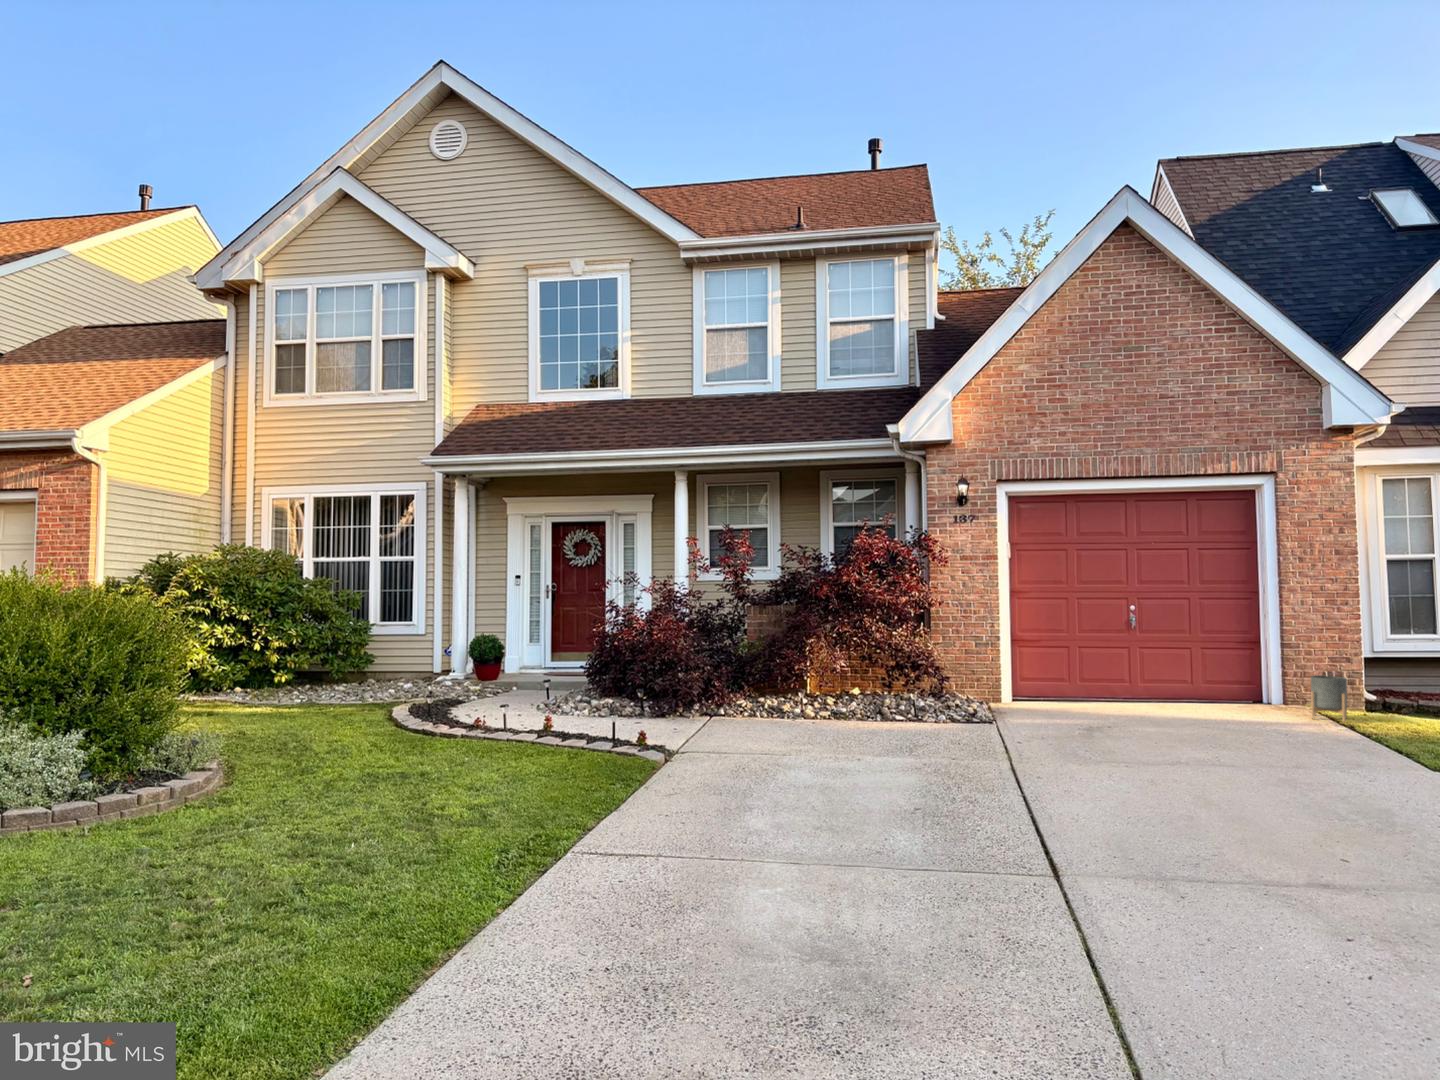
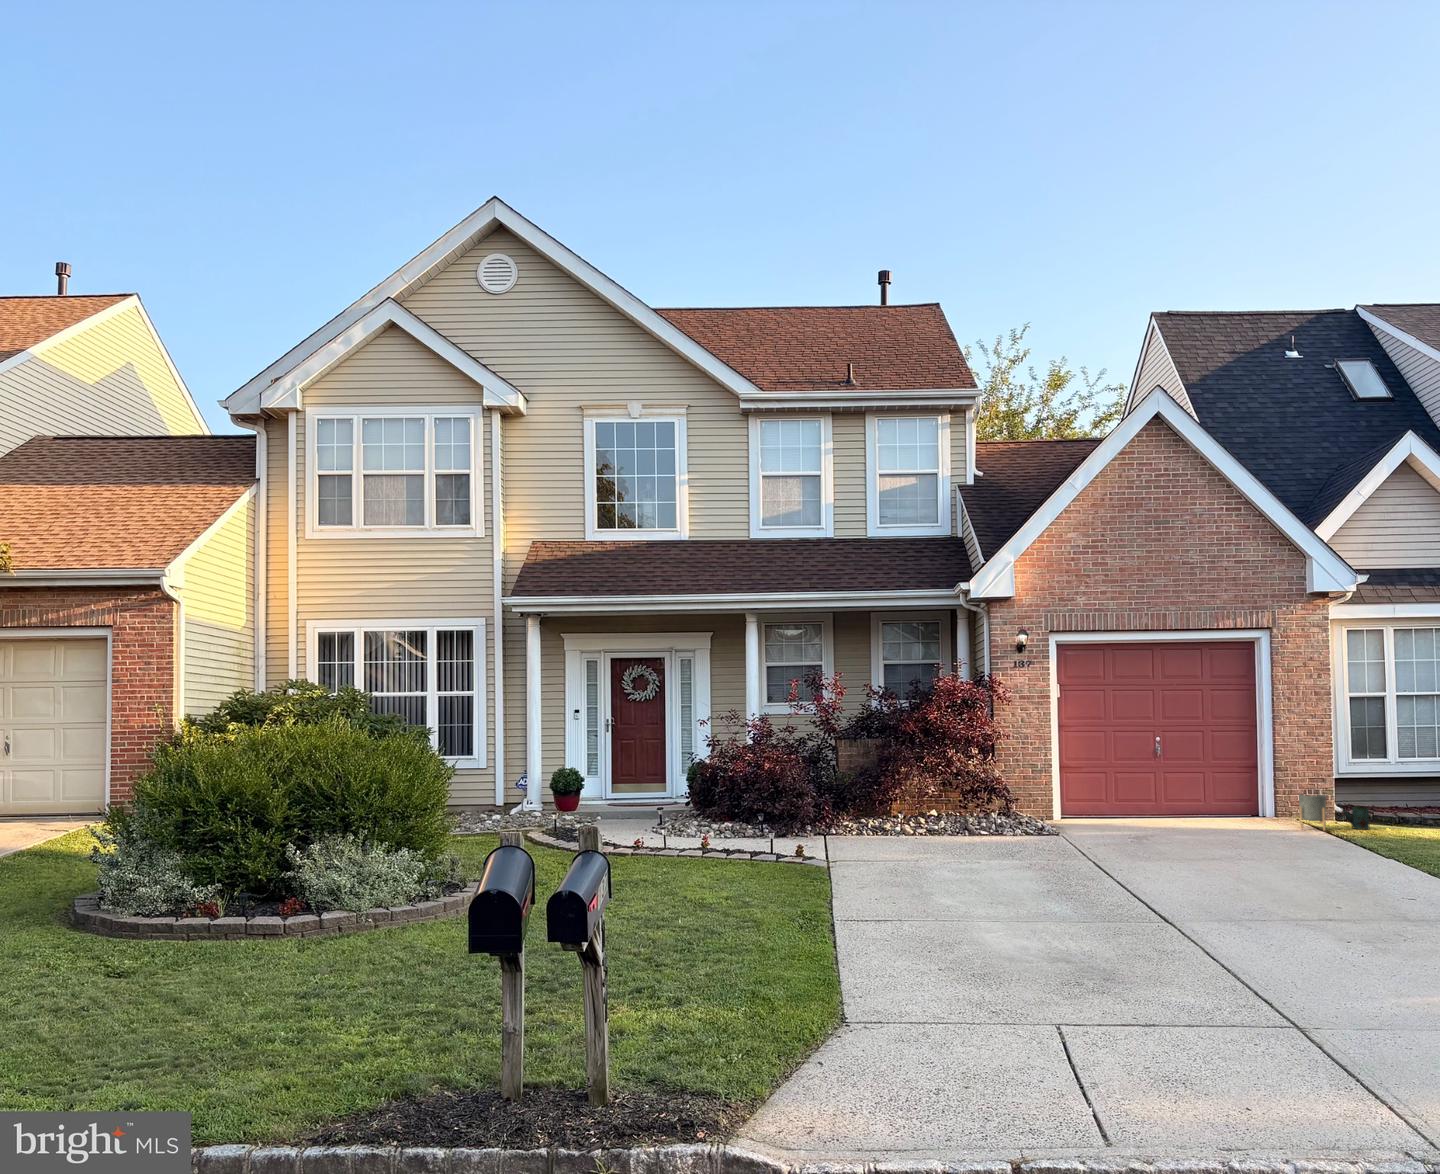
watering can: none [1361,687,1416,722] -> present [1337,803,1370,829]

